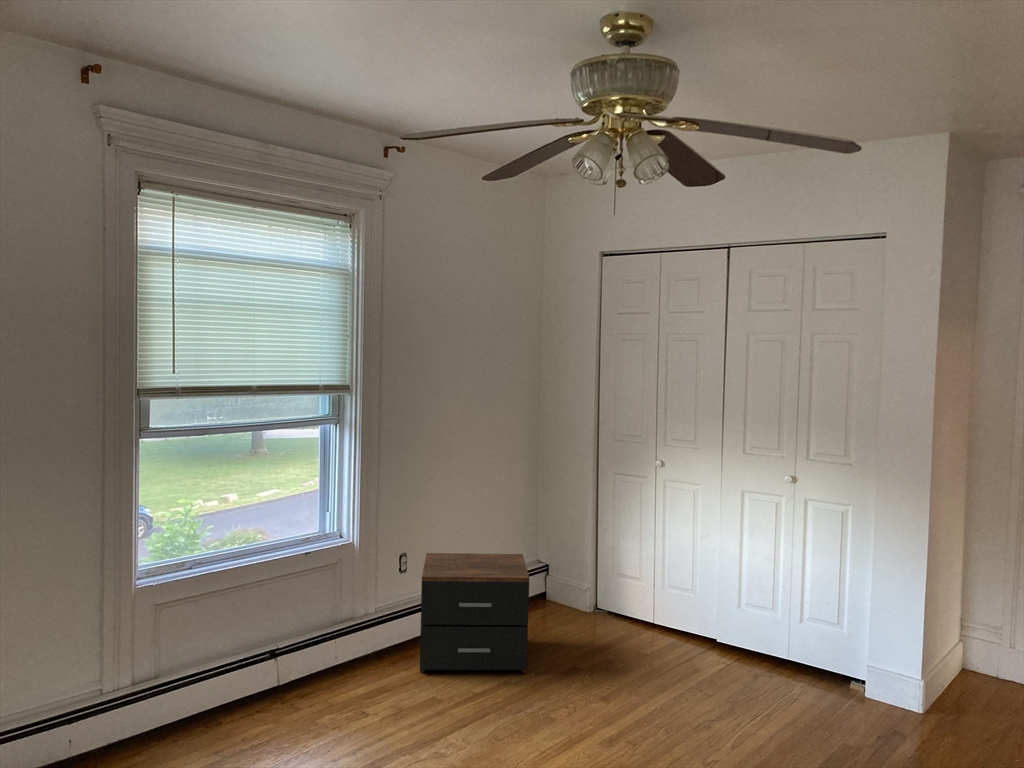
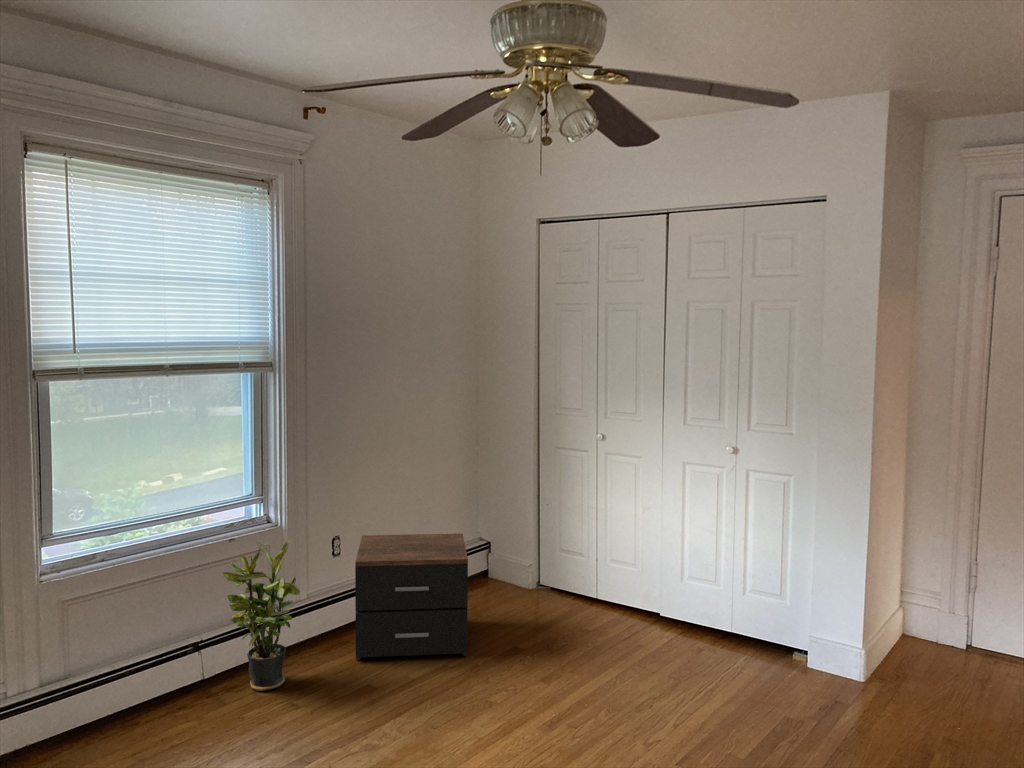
potted plant: none [299,553,370,698] -> present [222,541,300,691]

